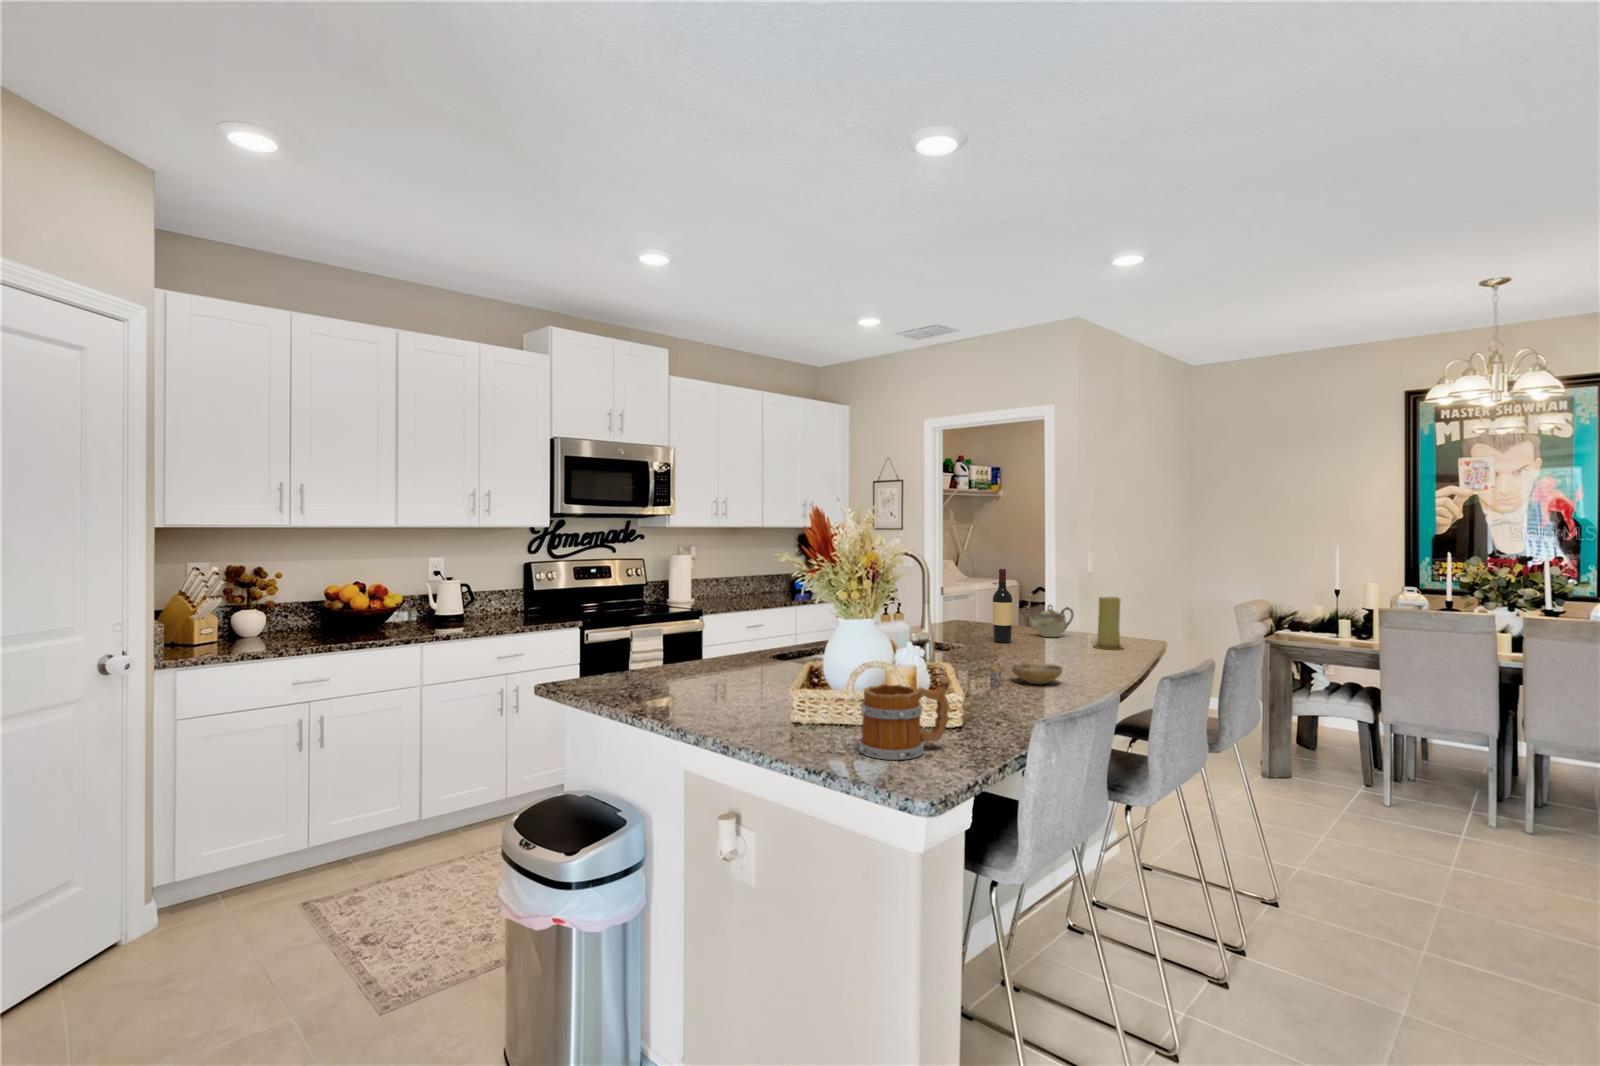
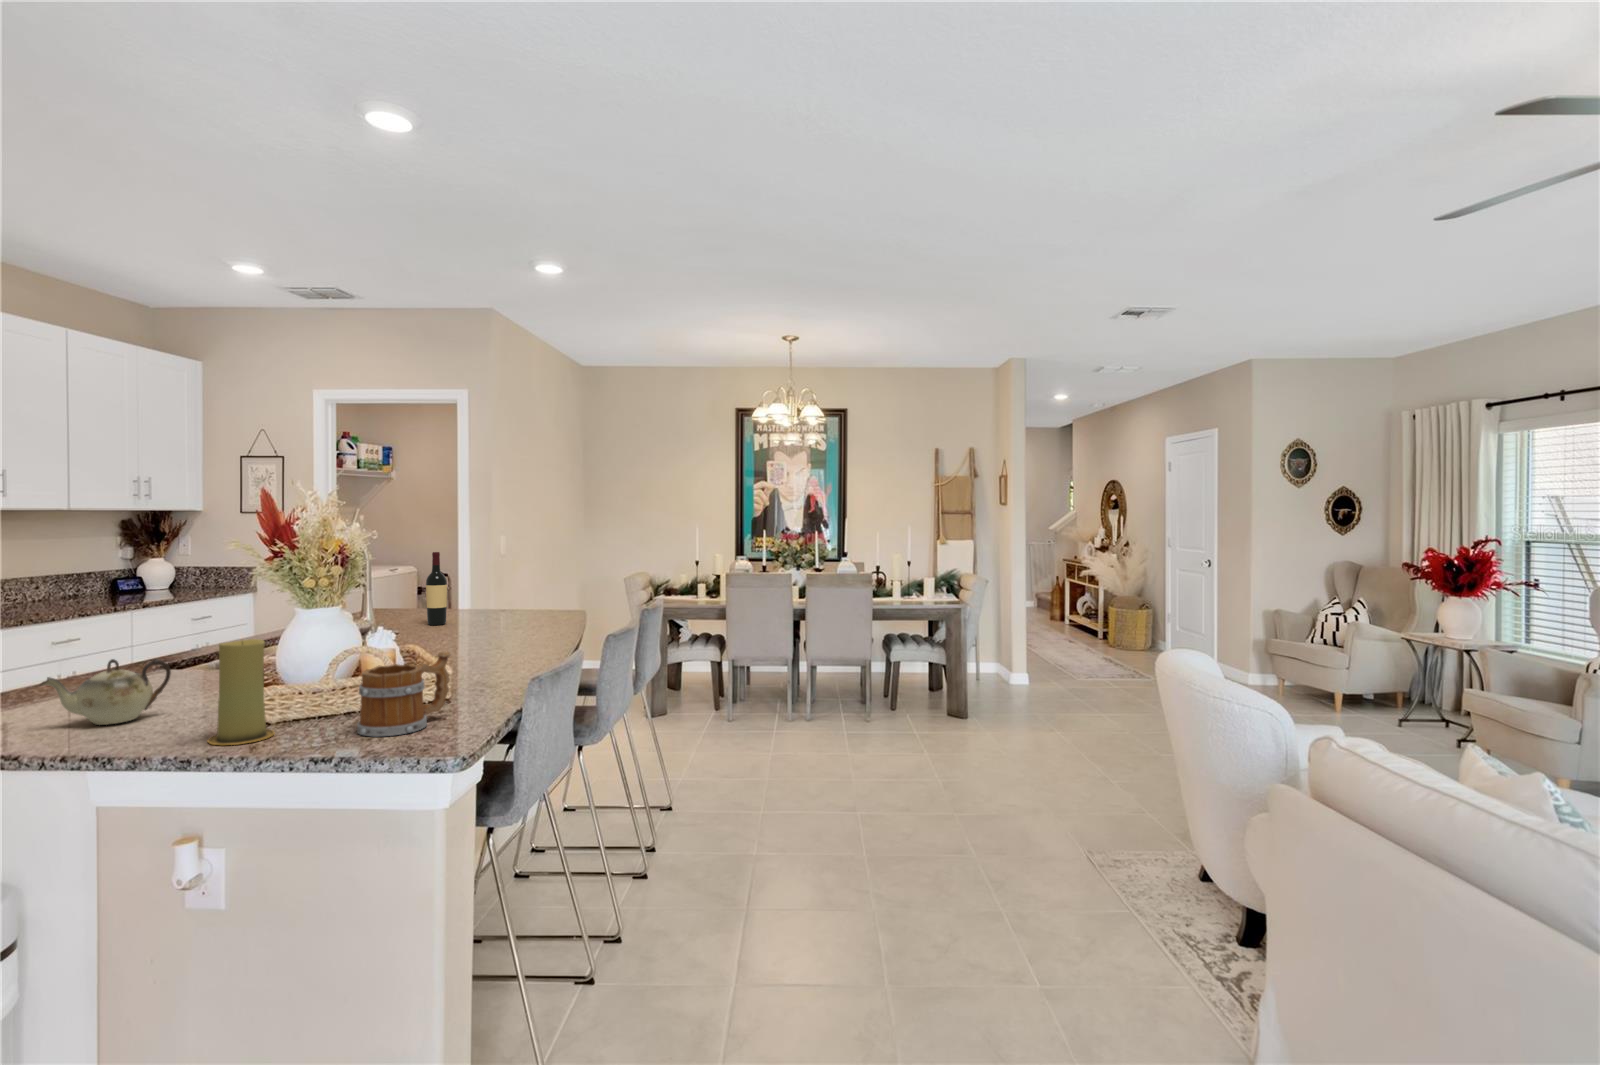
candle: present [1094,597,1123,649] -> present [208,639,274,745]
teapot: present [1023,605,1074,637] -> present [40,659,171,725]
ceramic bowl: present [1011,663,1062,684] -> none [469,637,518,656]

